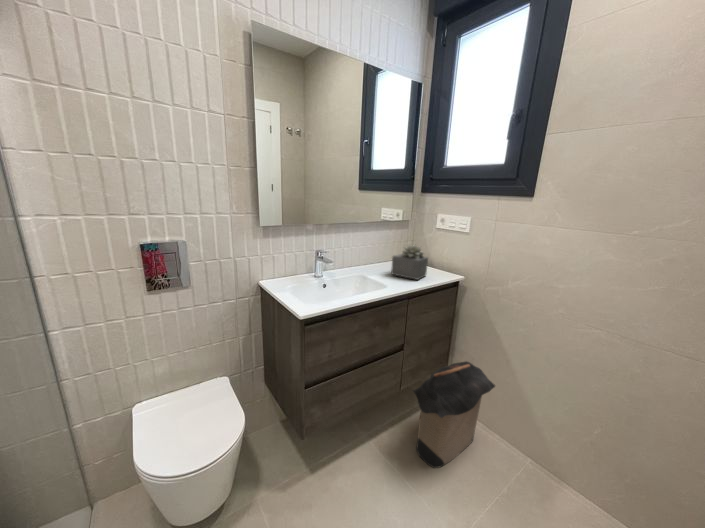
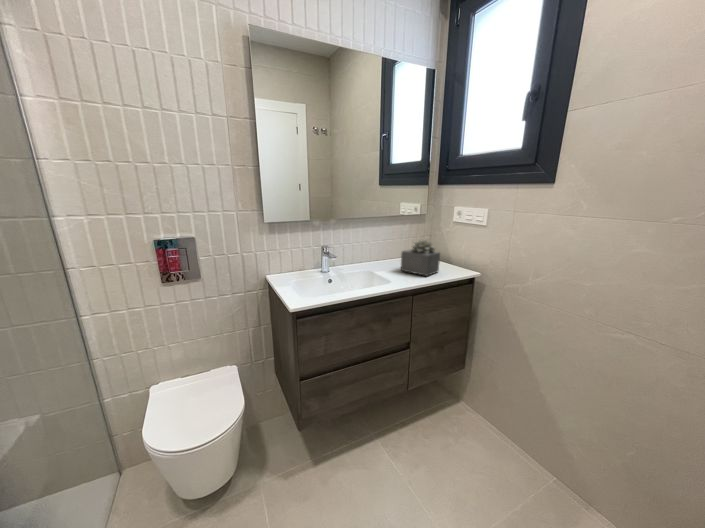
laundry hamper: present [413,361,495,468] -> none [418,365,516,476]

